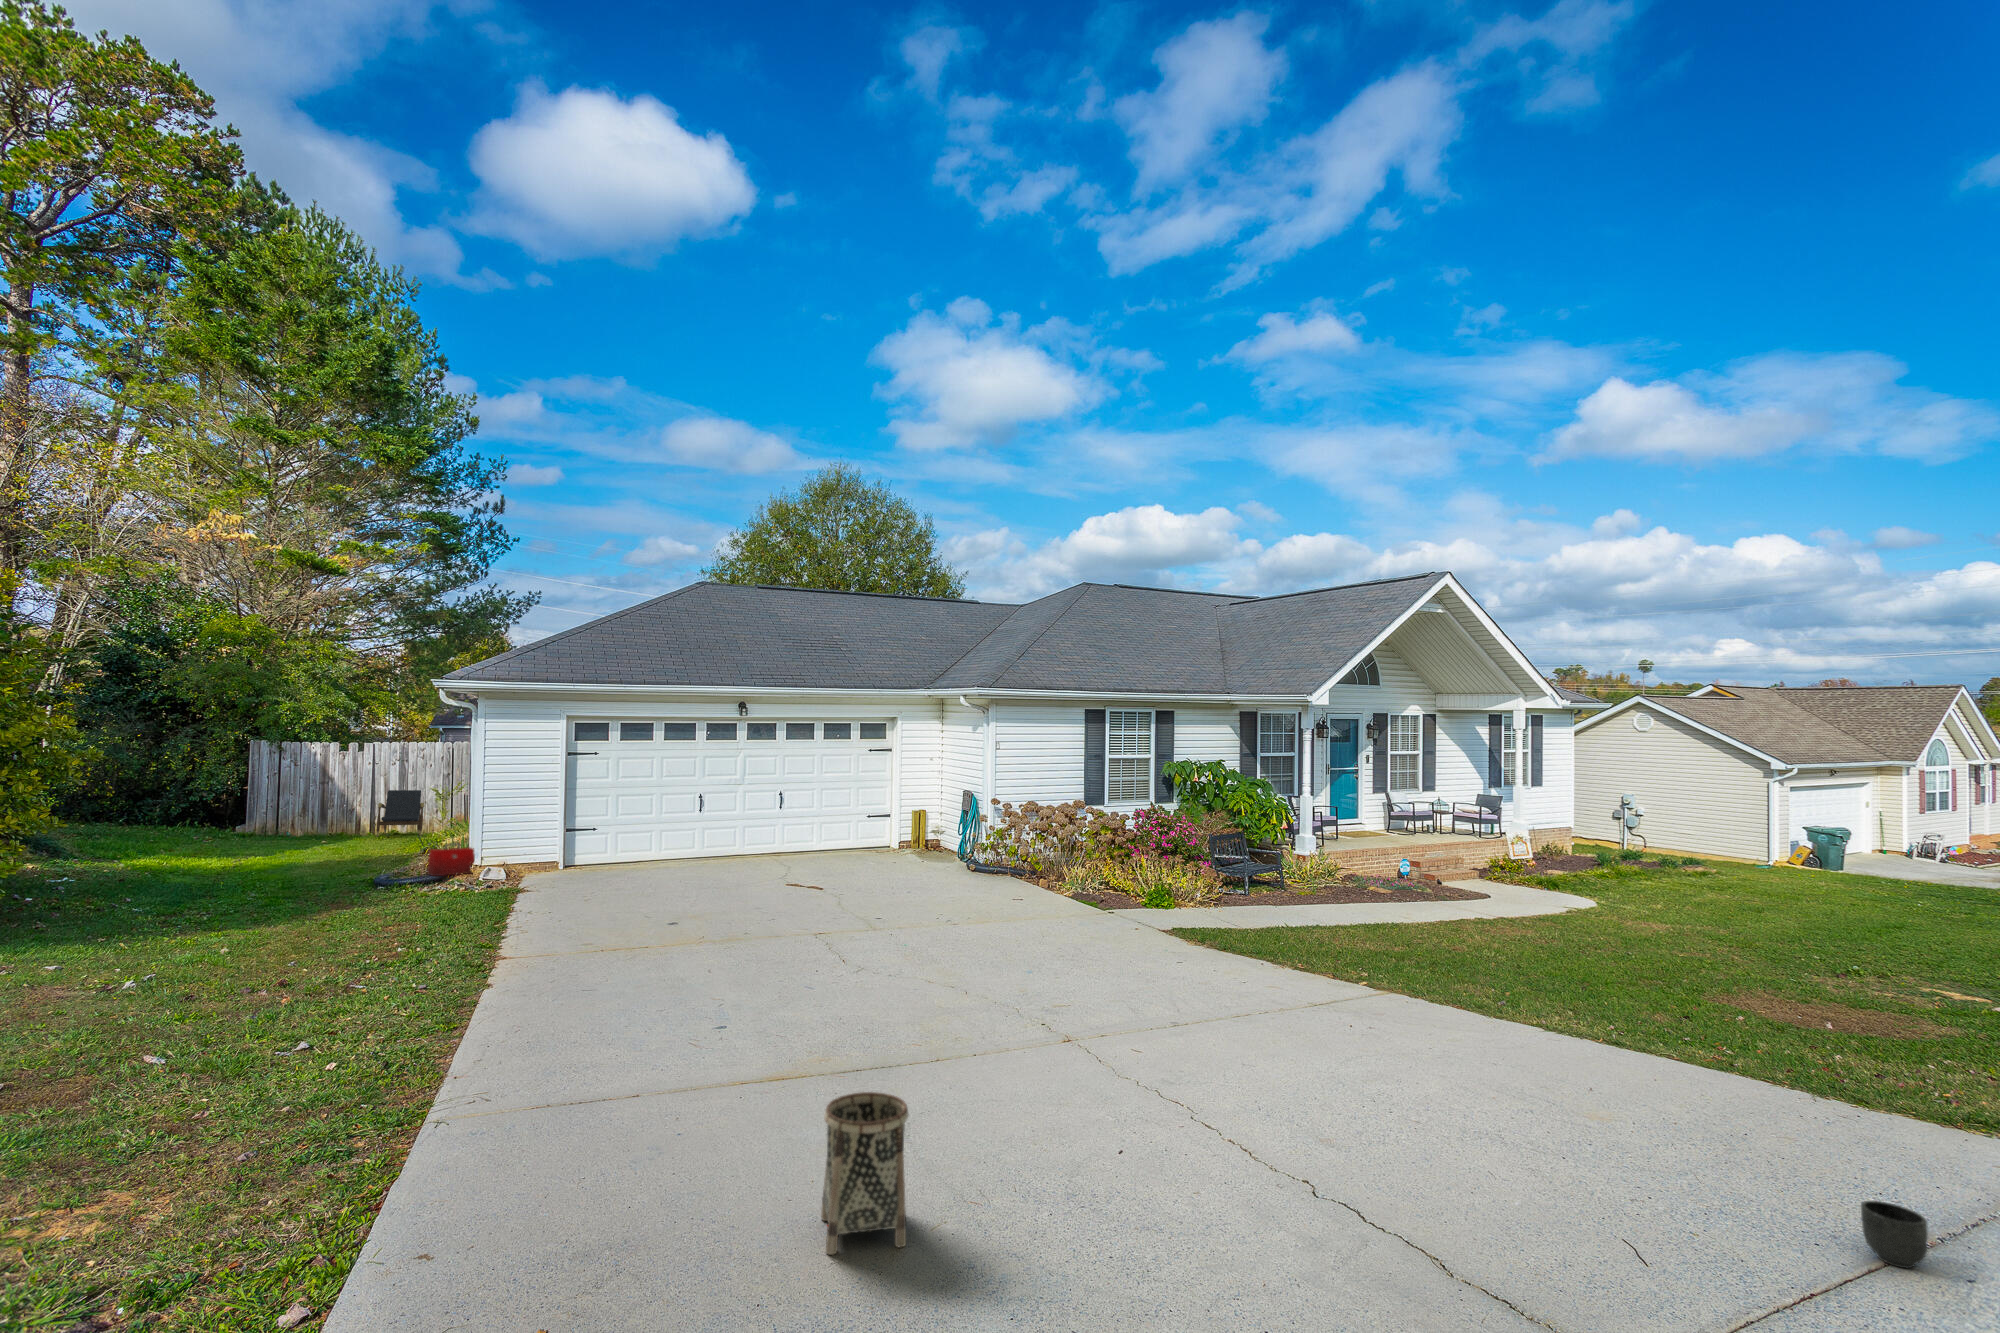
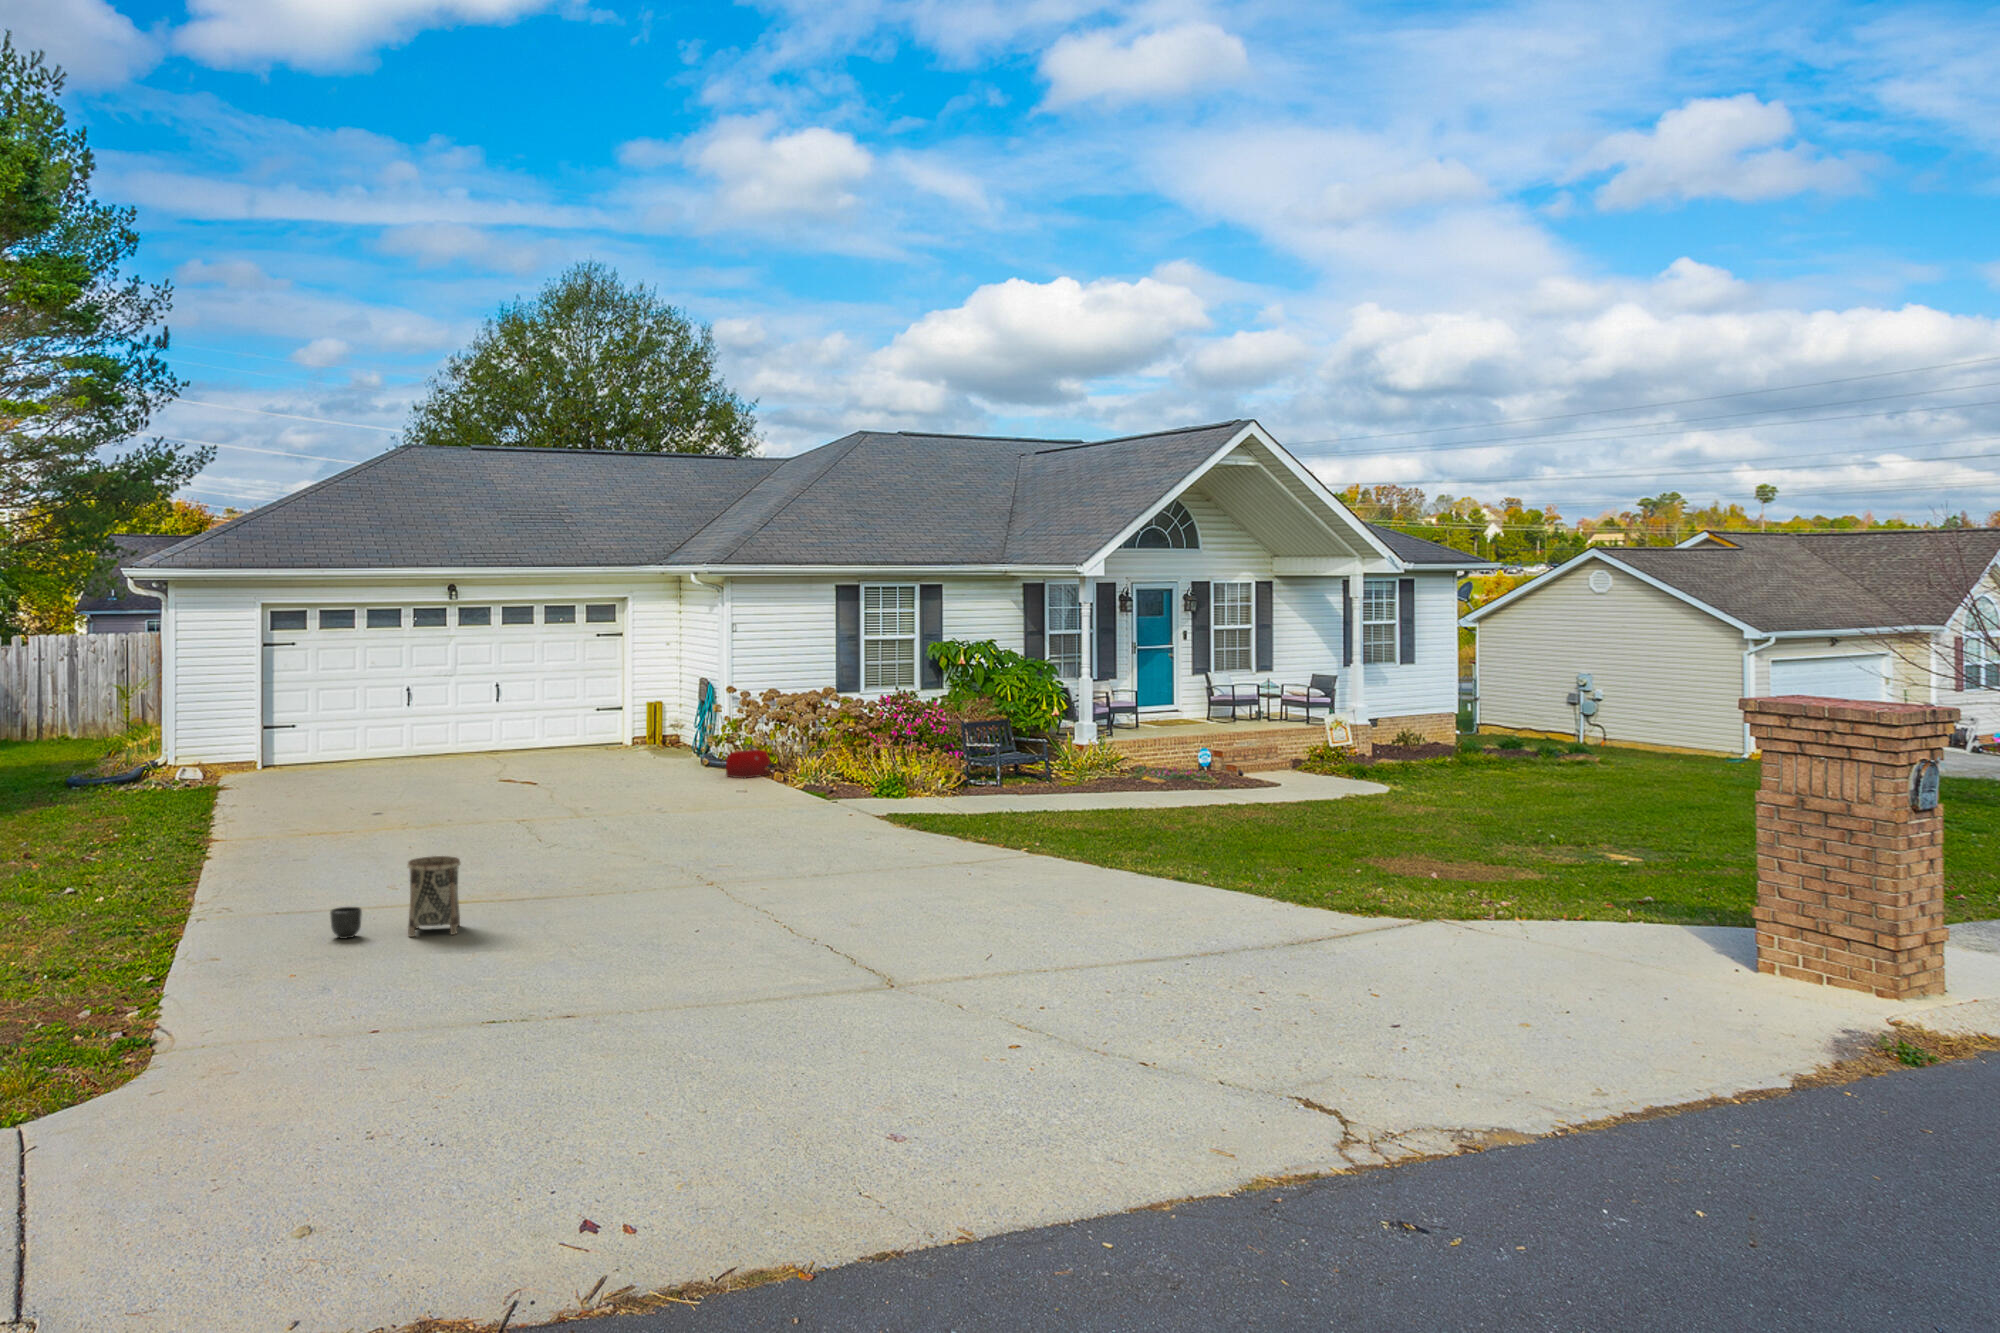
lounge chair: present [376,790,424,837] -> none [47,690,100,743]
toolbox: present [427,843,475,876] -> present [726,745,770,778]
planter: present [1861,1201,1928,1268] -> present [330,907,362,939]

